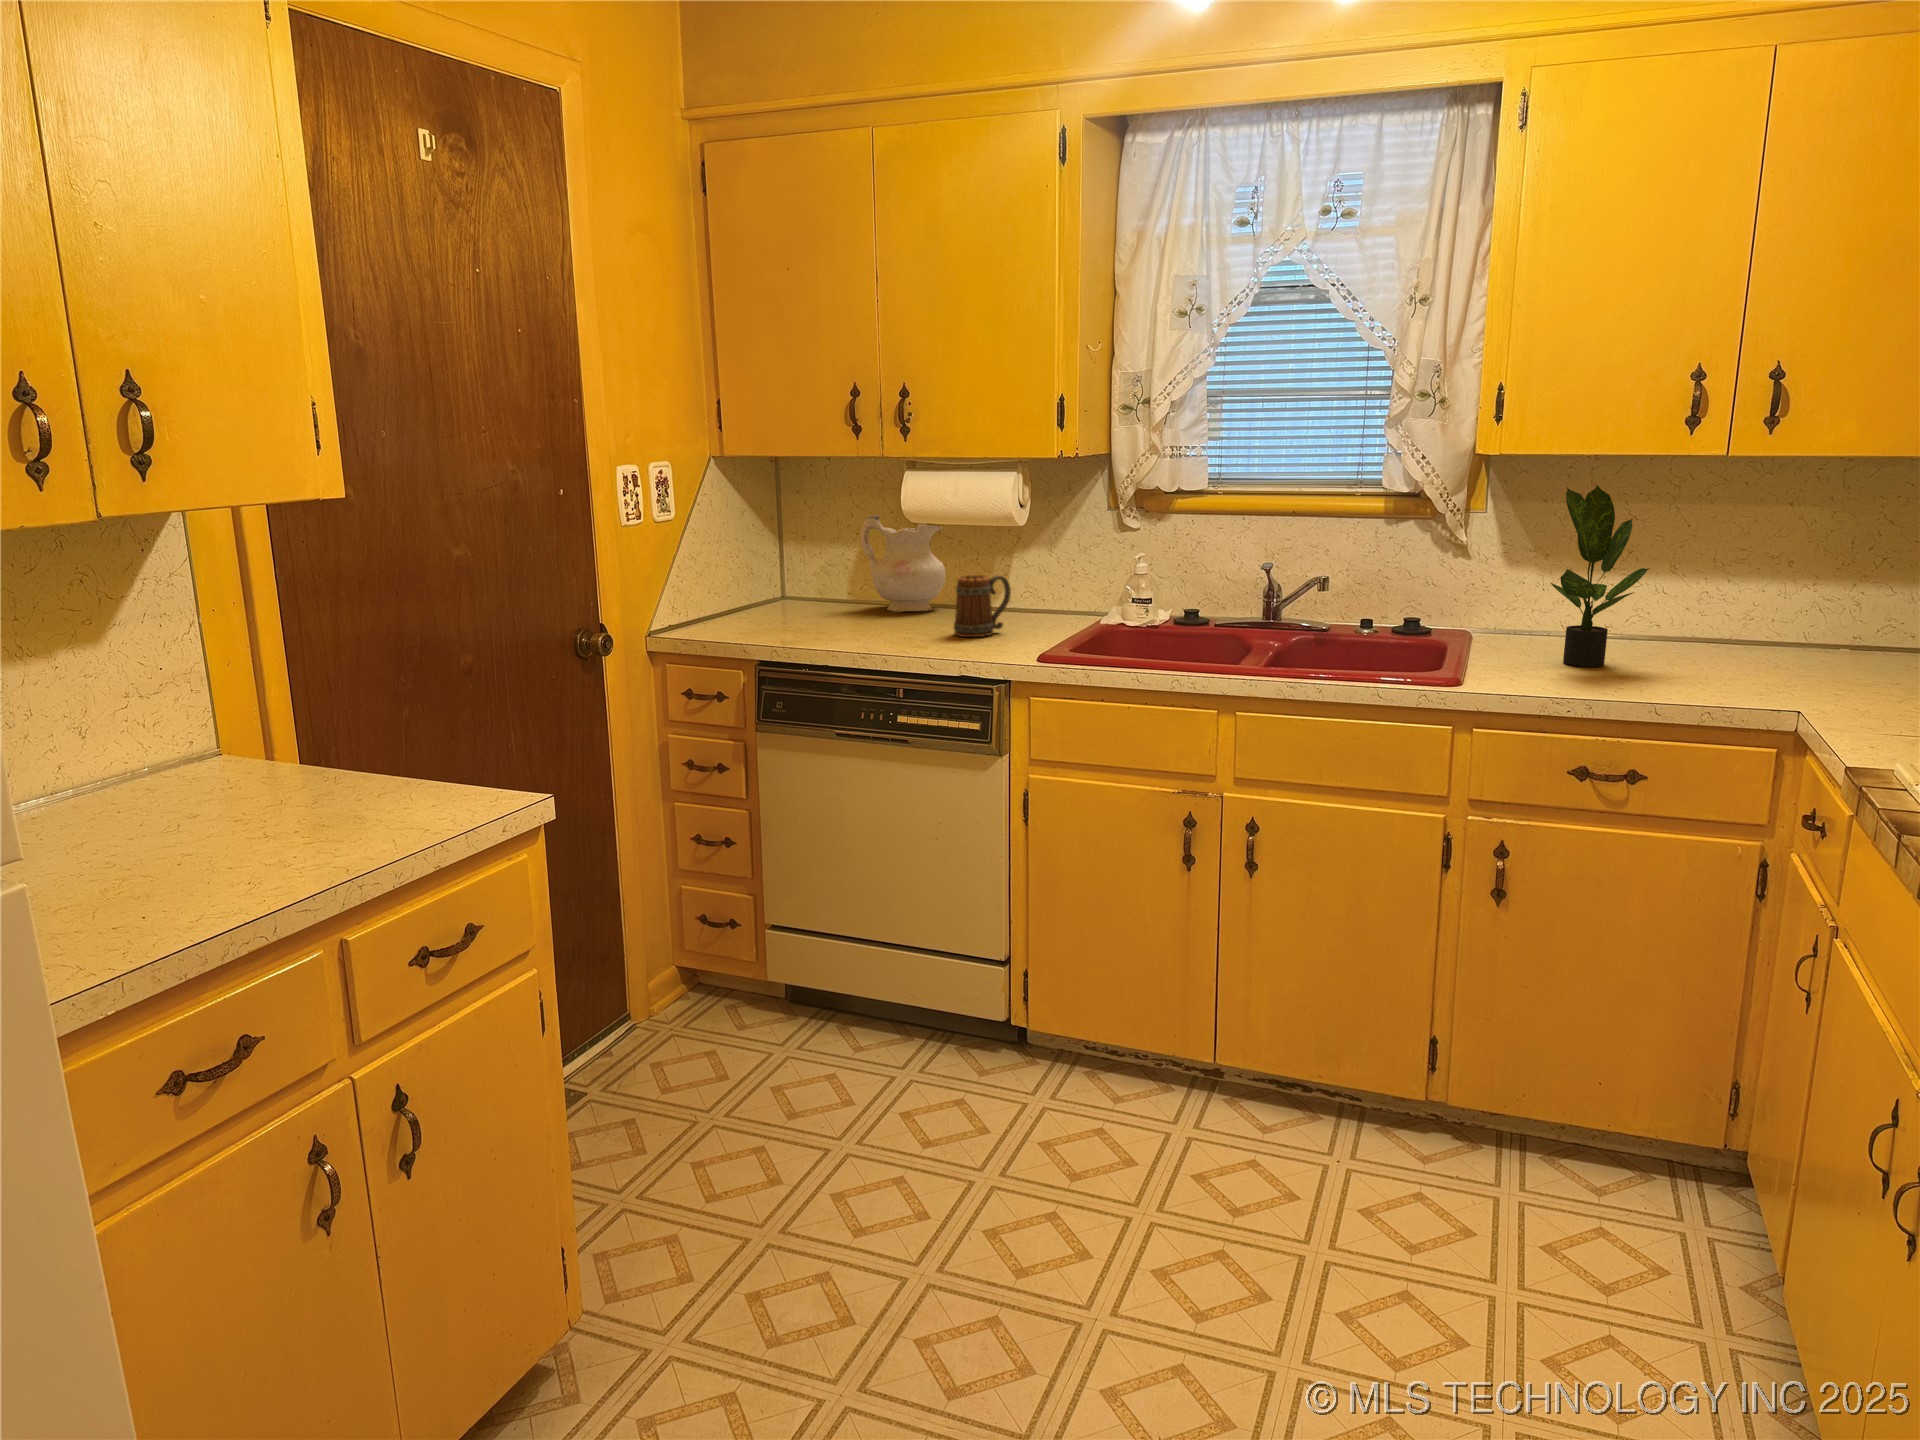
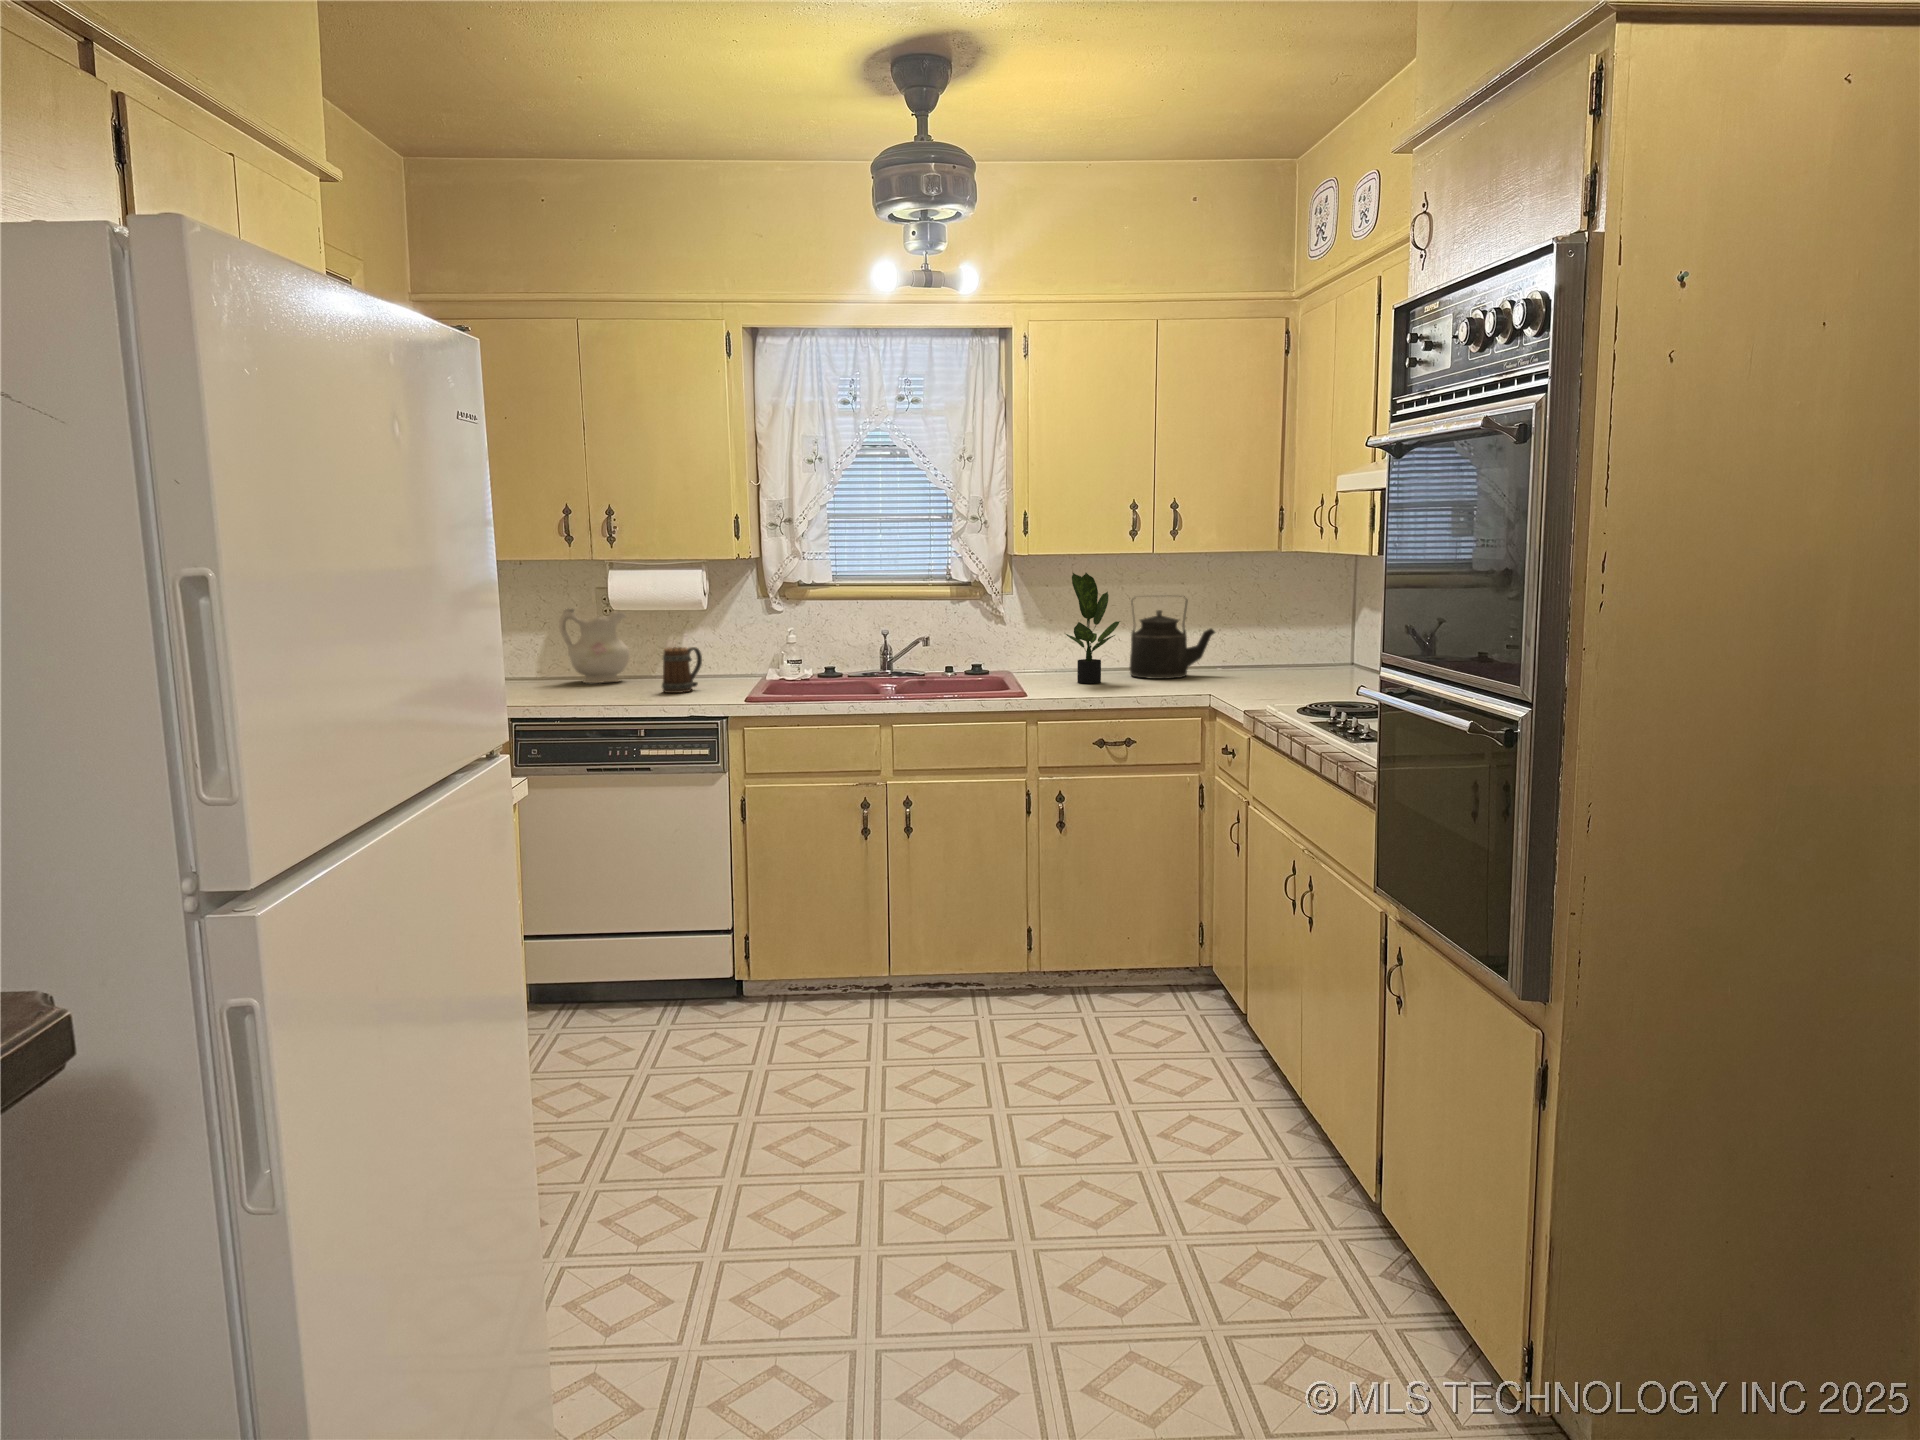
kettle: none [1666,525,1837,666] -> present [1130,596,1215,679]

